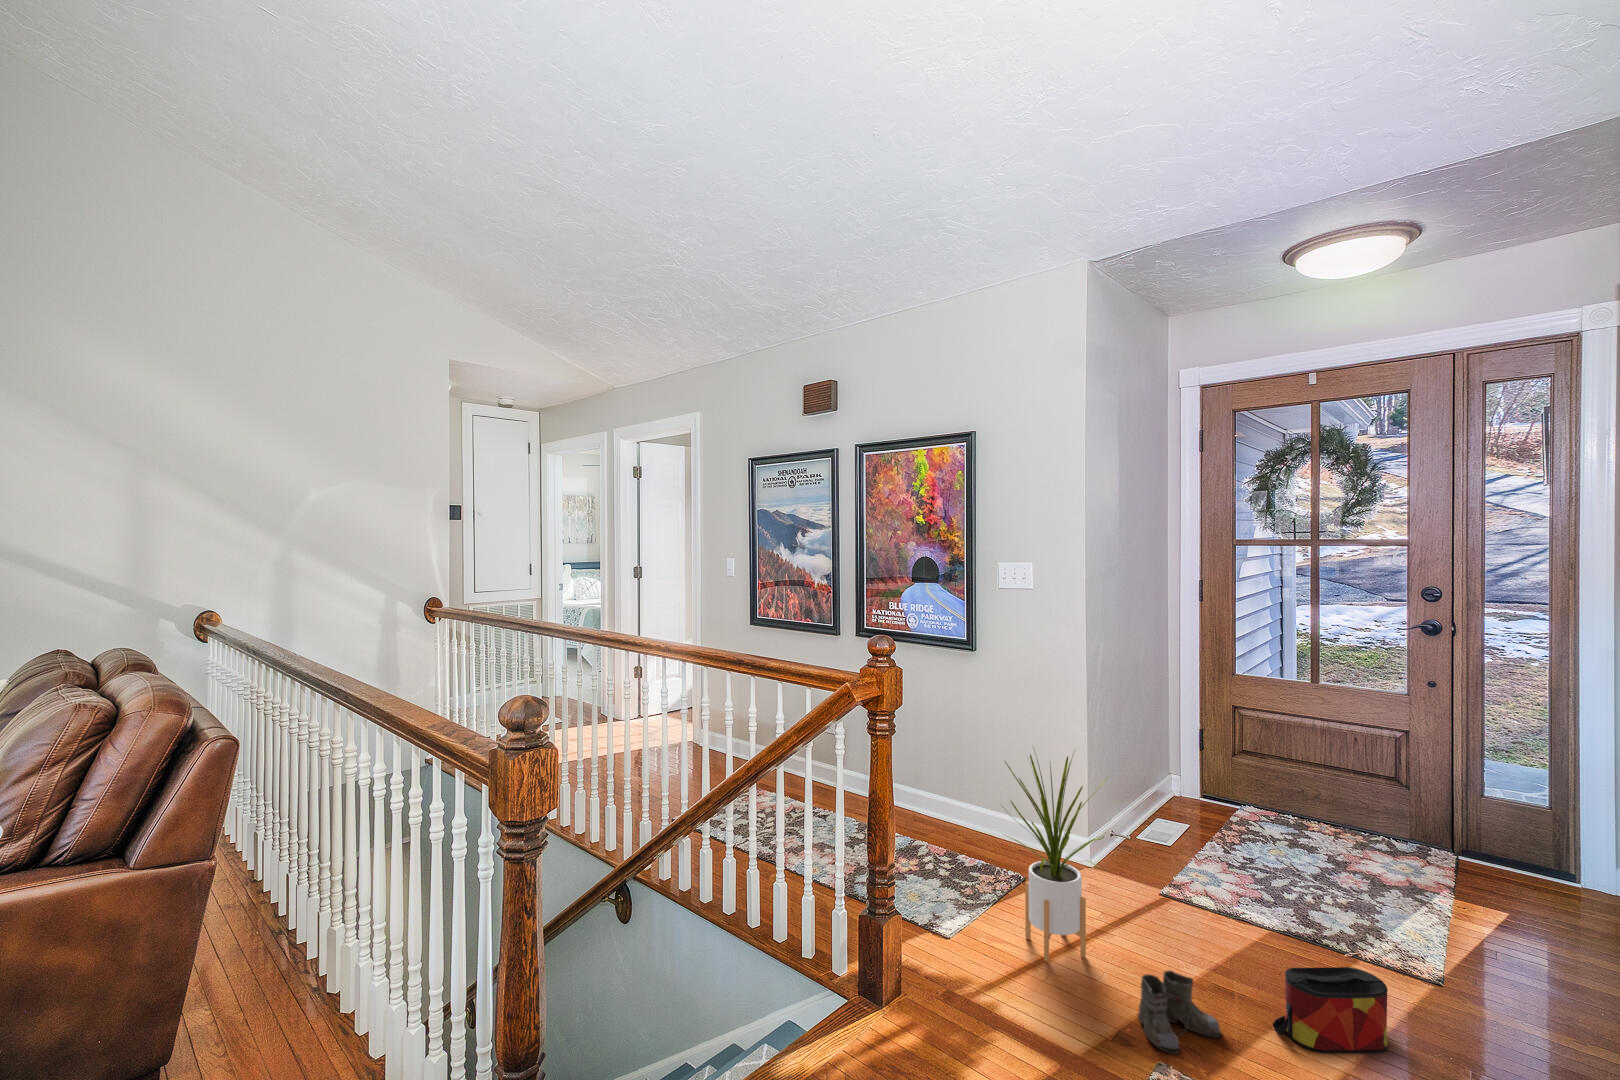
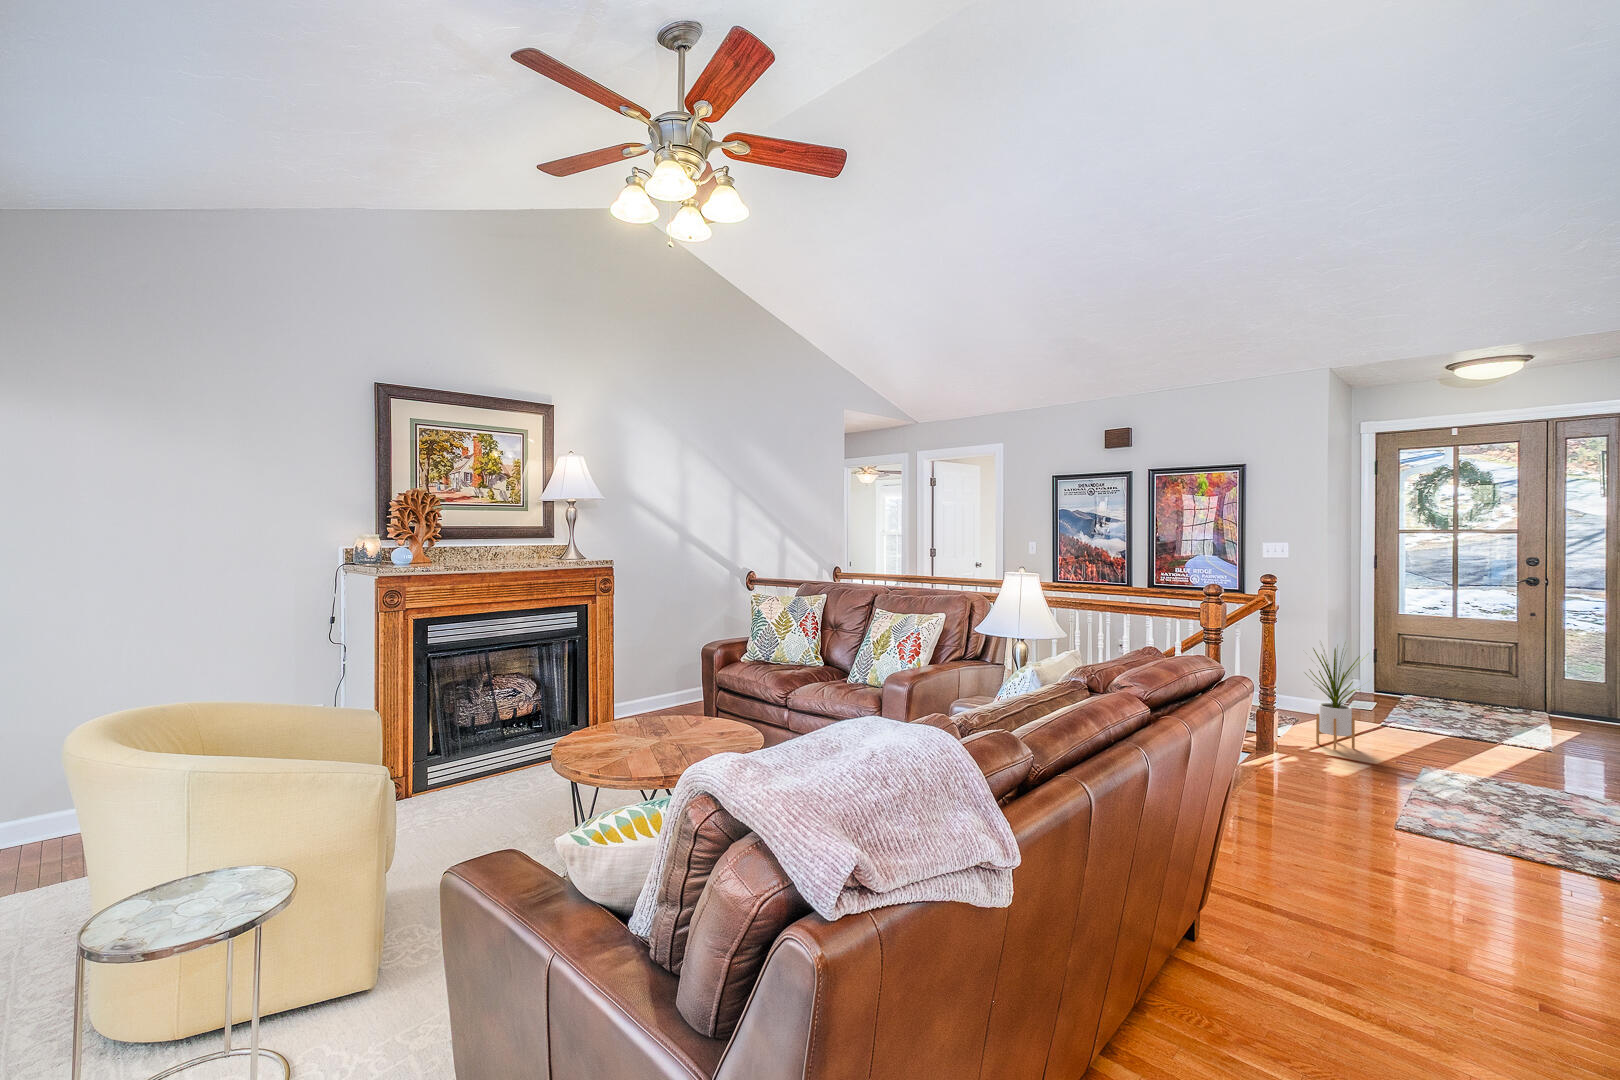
bag: present [1273,967,1388,1053] -> none [1467,739,1526,772]
boots: present [1138,970,1221,1054] -> none [1395,742,1442,773]

